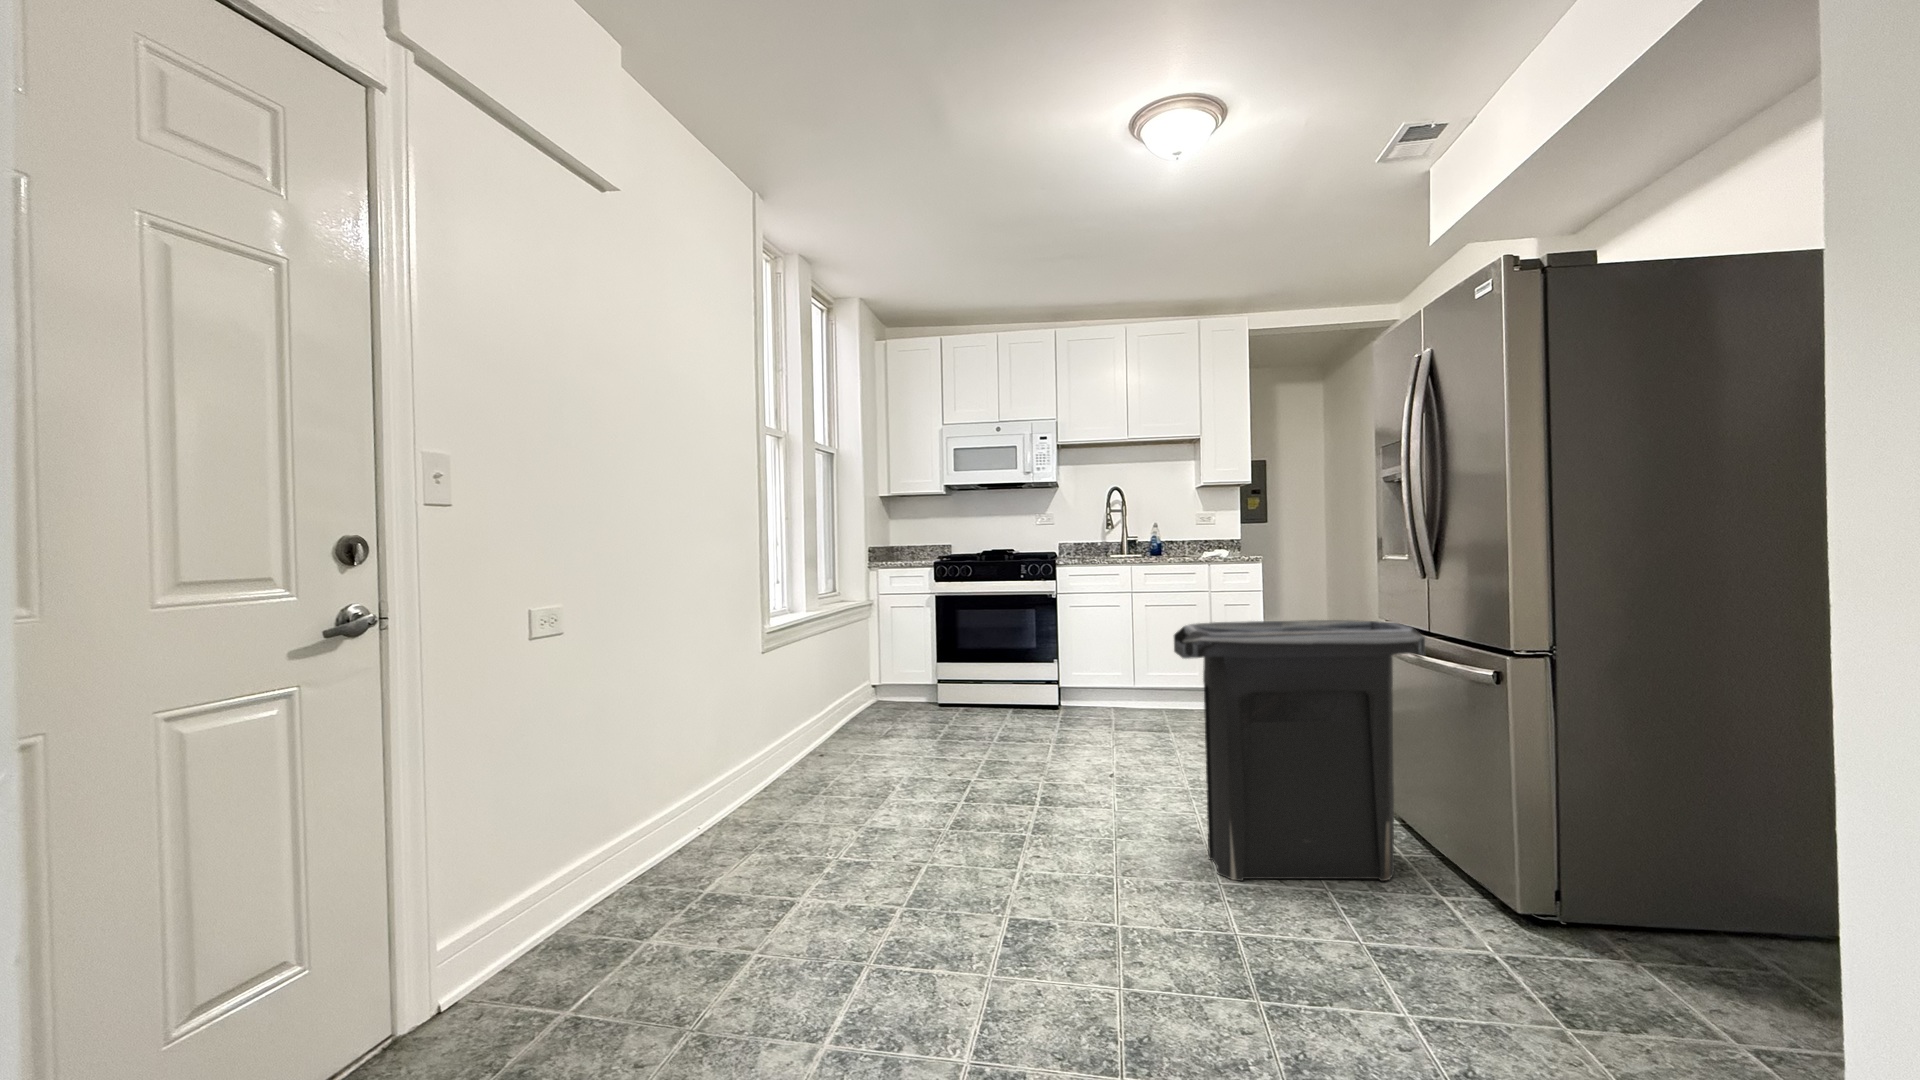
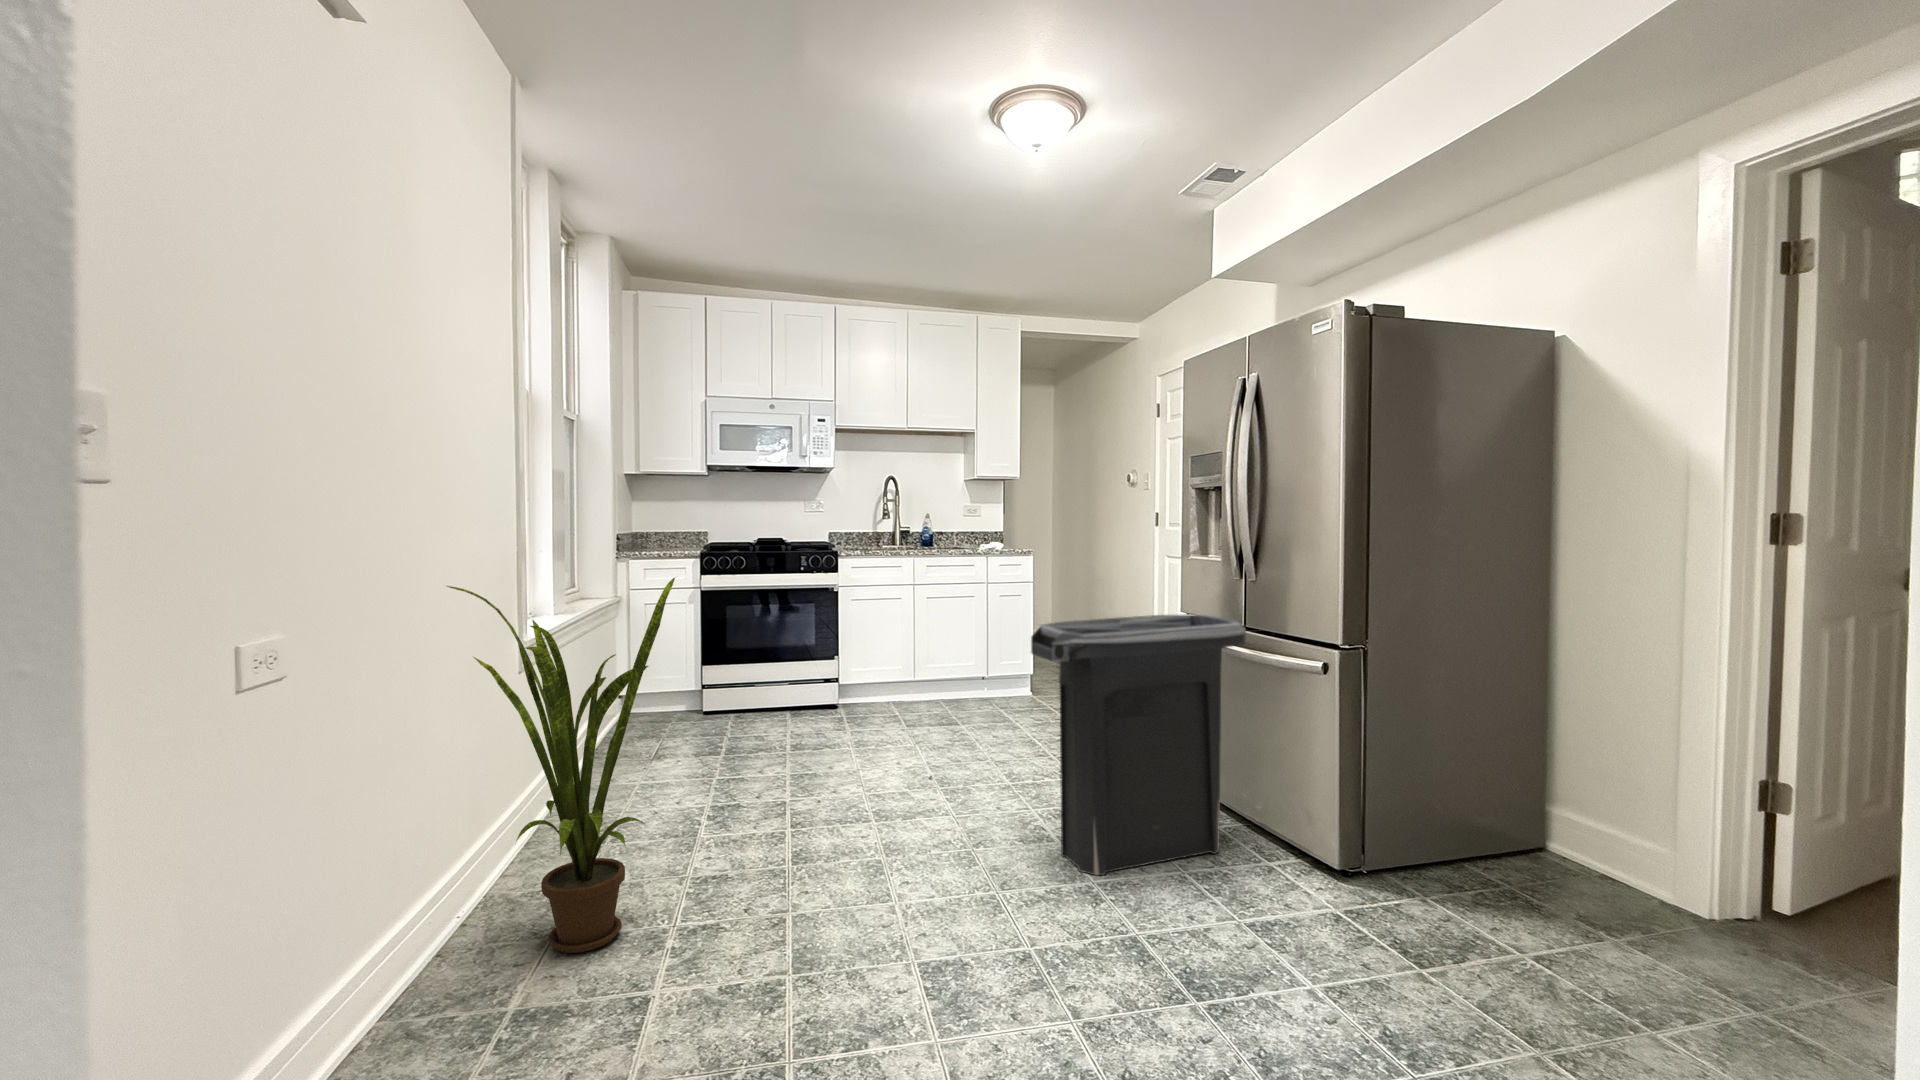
house plant: none [682,570,852,866] -> present [447,578,675,953]

